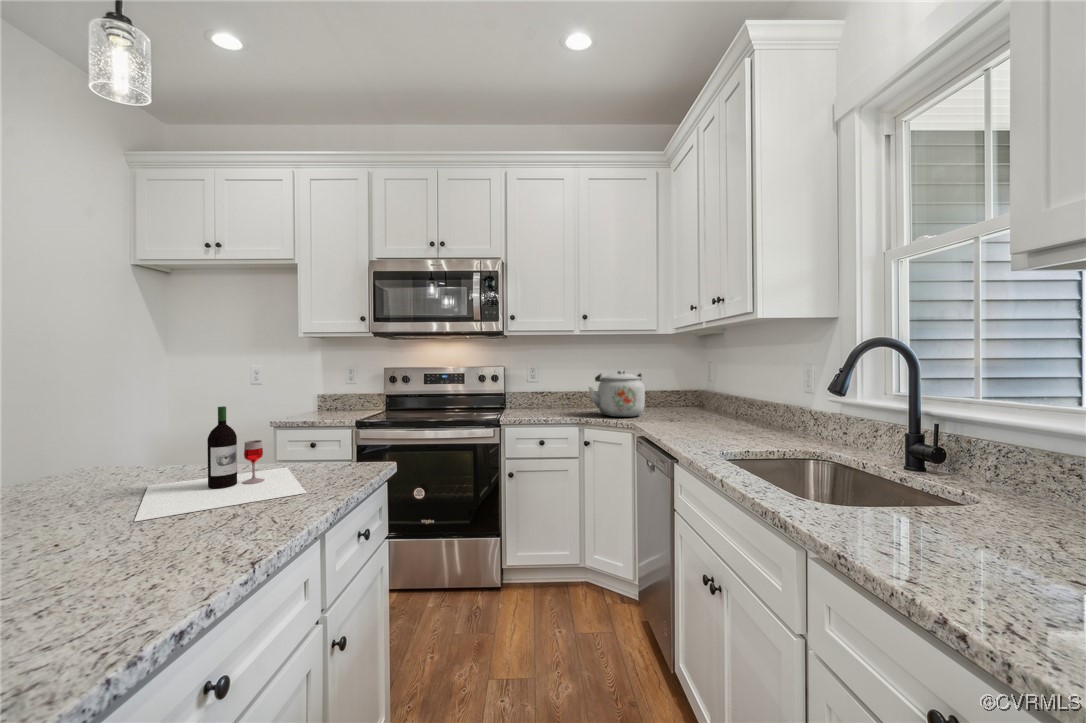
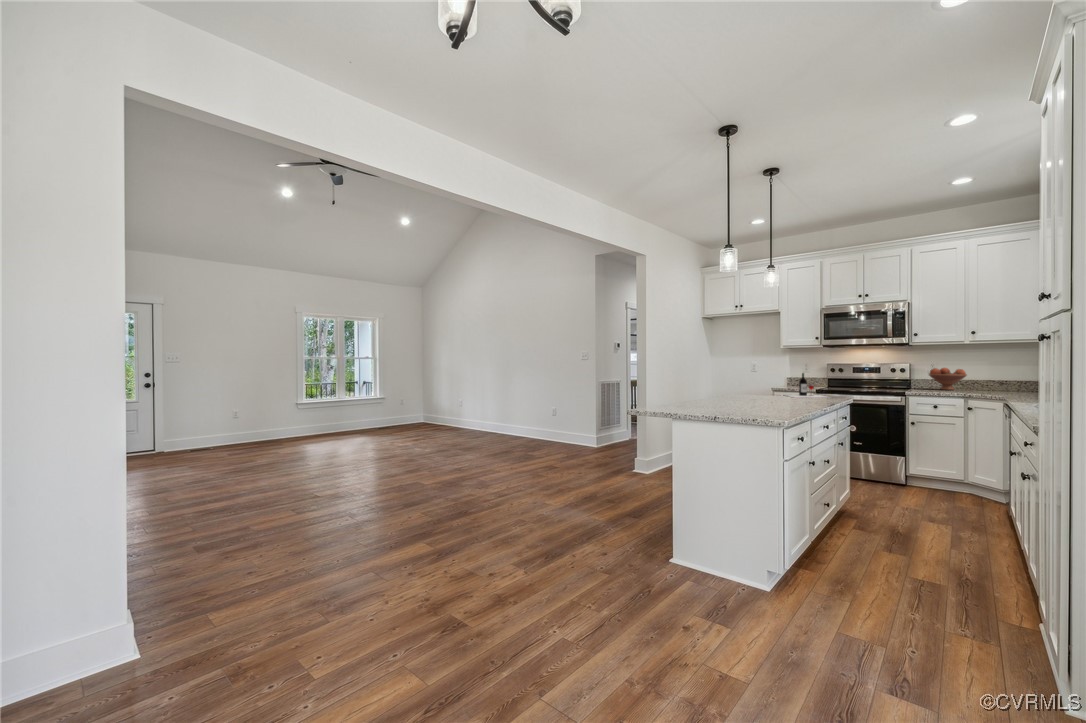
kettle: present [589,370,645,417] -> none [972,366,1020,394]
fruit bowl: none [528,373,574,408] -> present [929,368,967,390]

